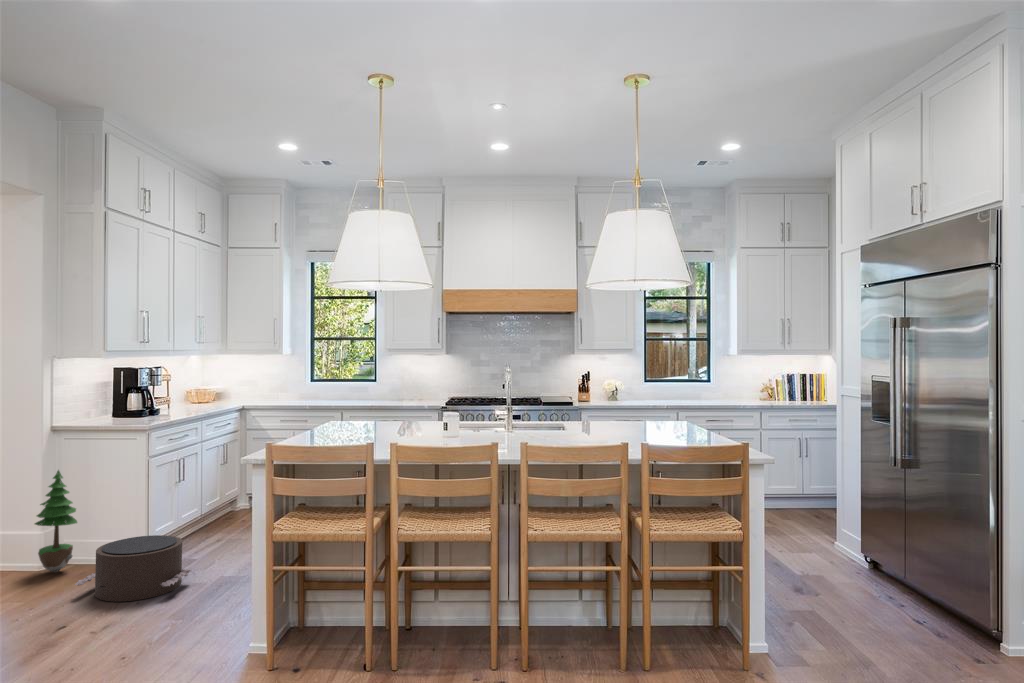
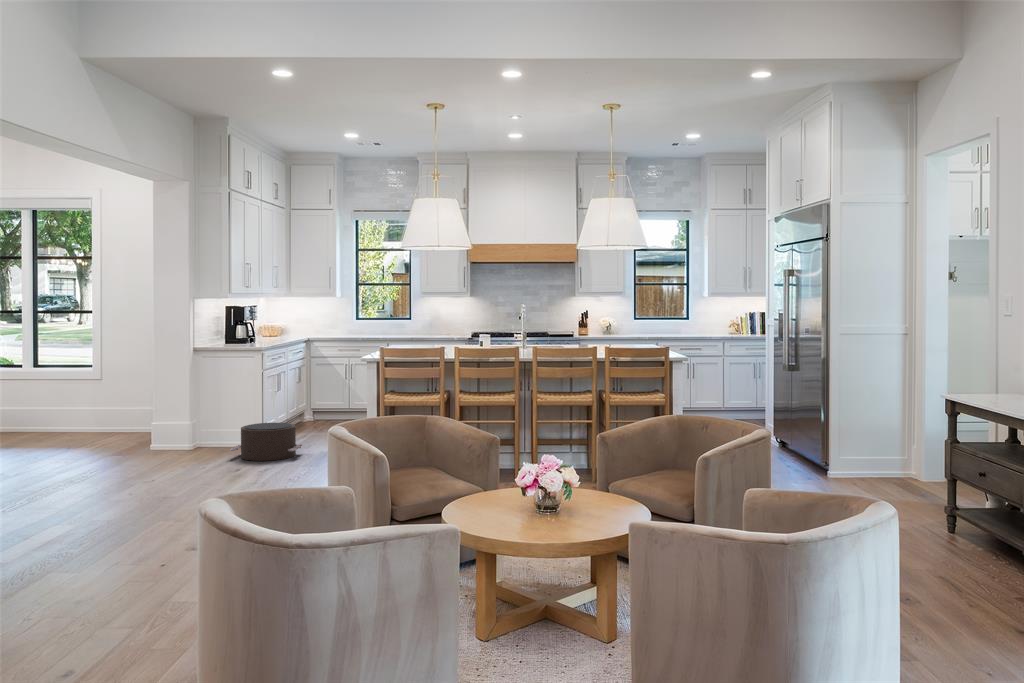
potted tree: present [35,470,77,572] -> none [188,377,216,450]

